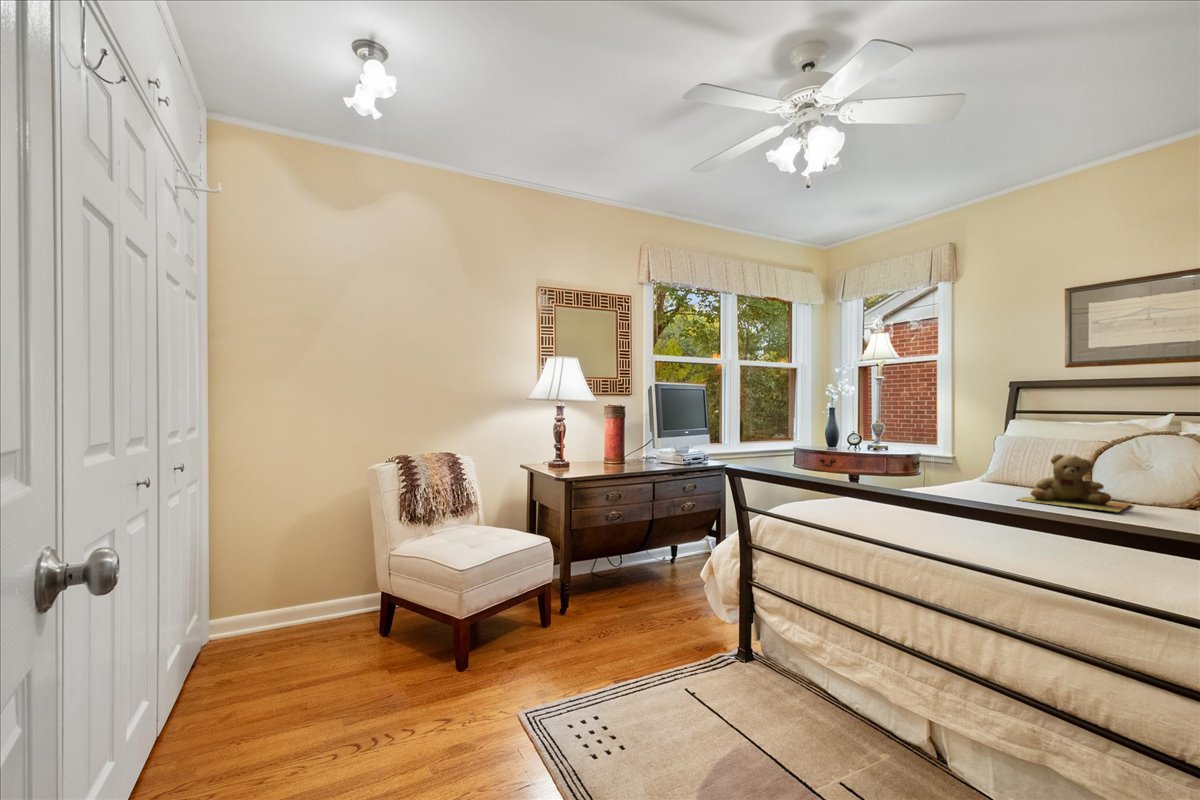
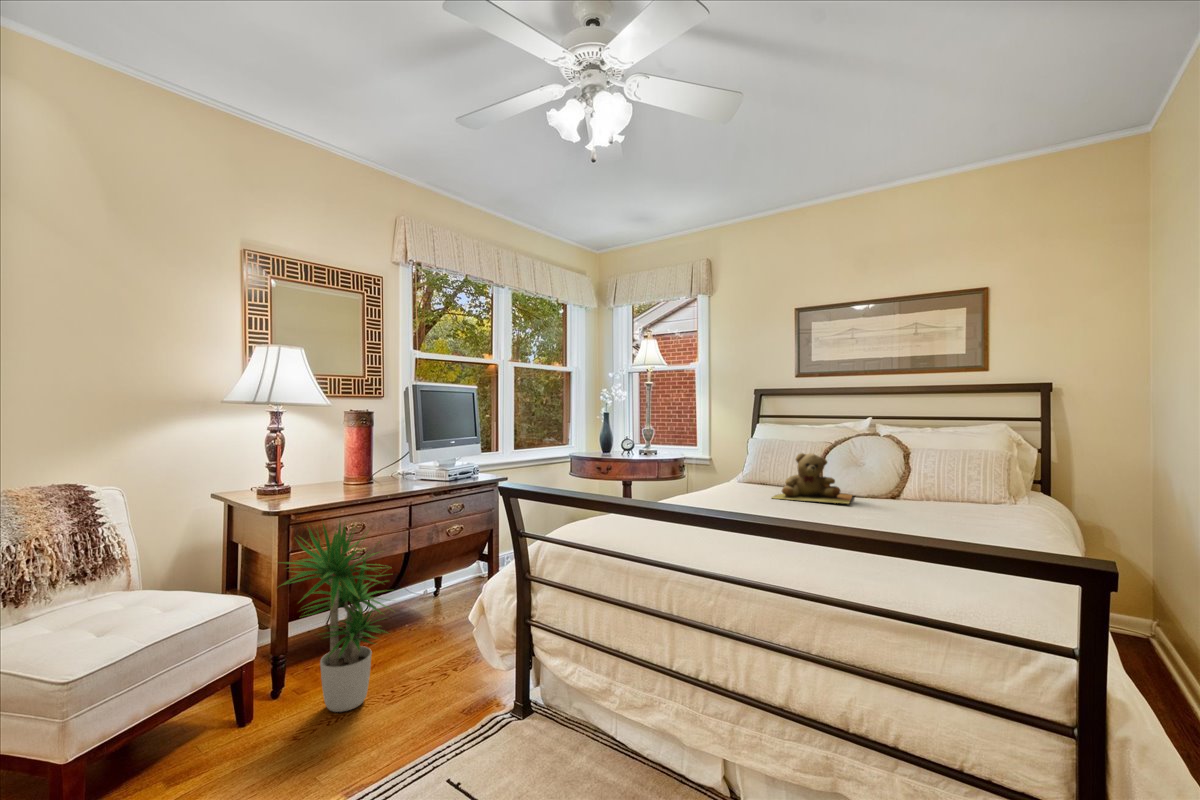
potted plant: none [563,486,647,631] -> present [282,521,391,712]

